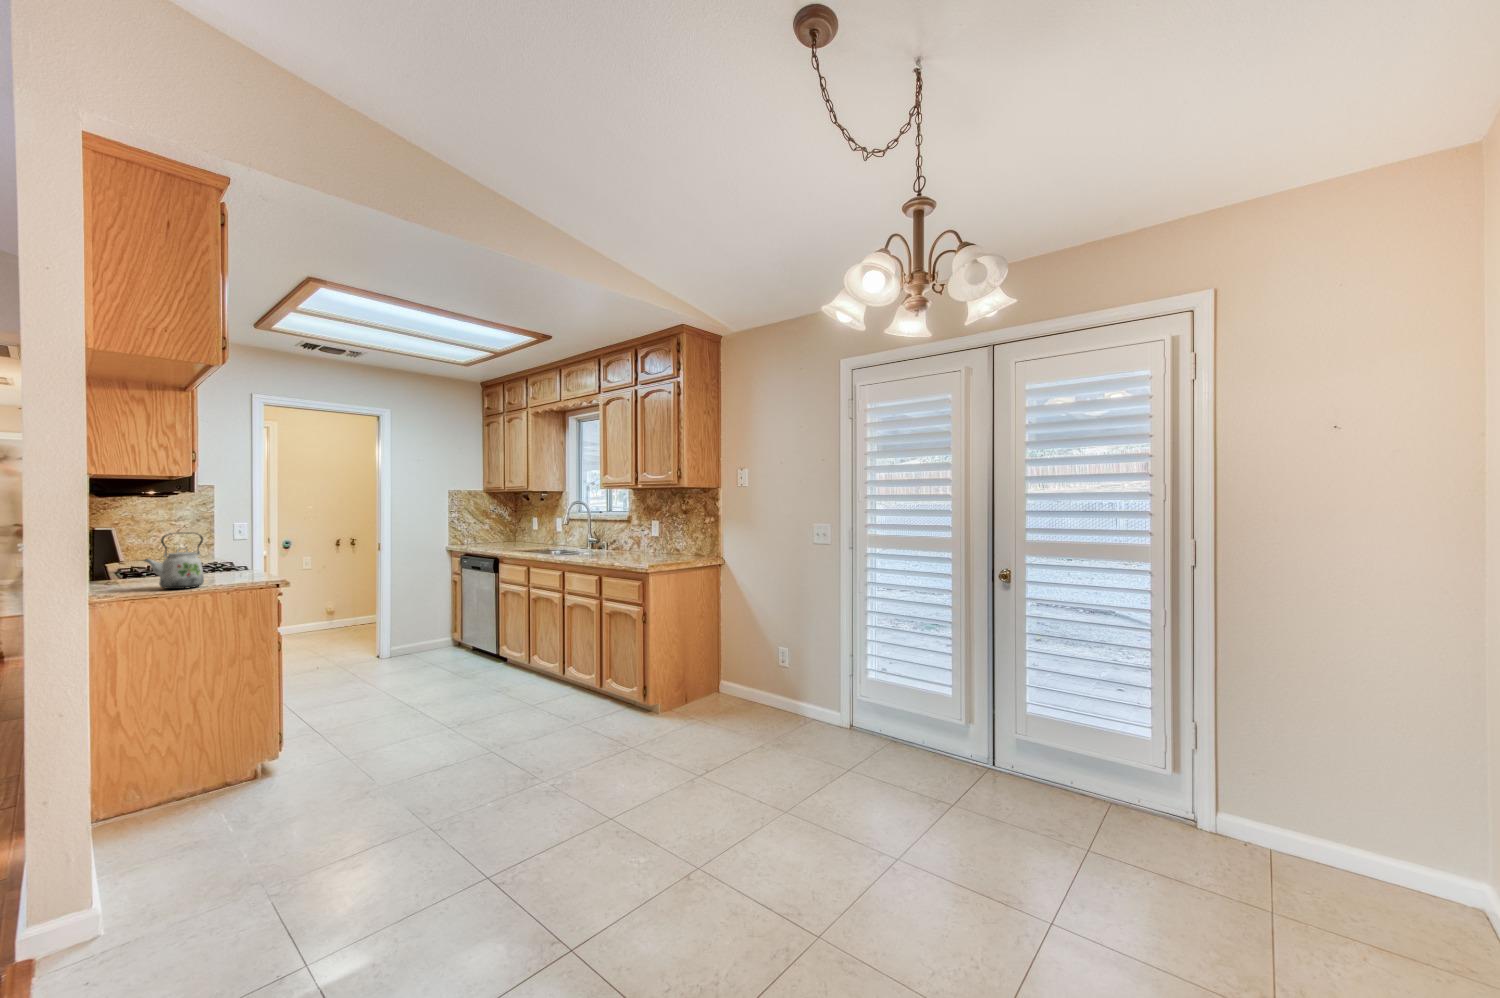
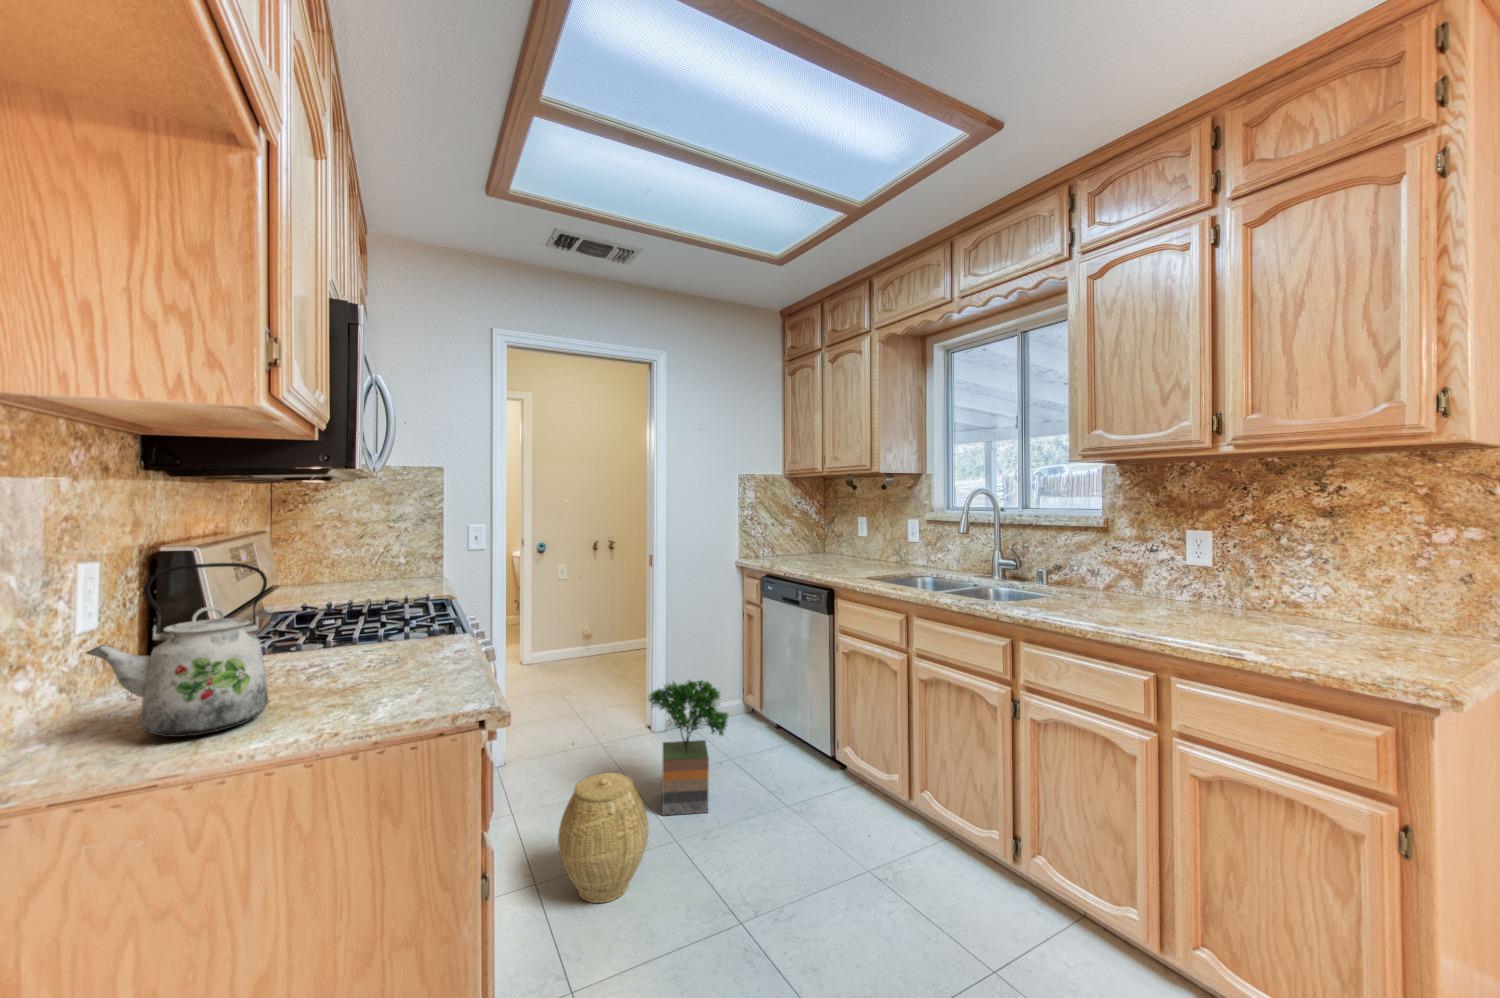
potted tree: none [374,611,428,686] -> present [648,680,728,815]
woven basket: none [316,652,370,712] -> present [558,773,648,903]

